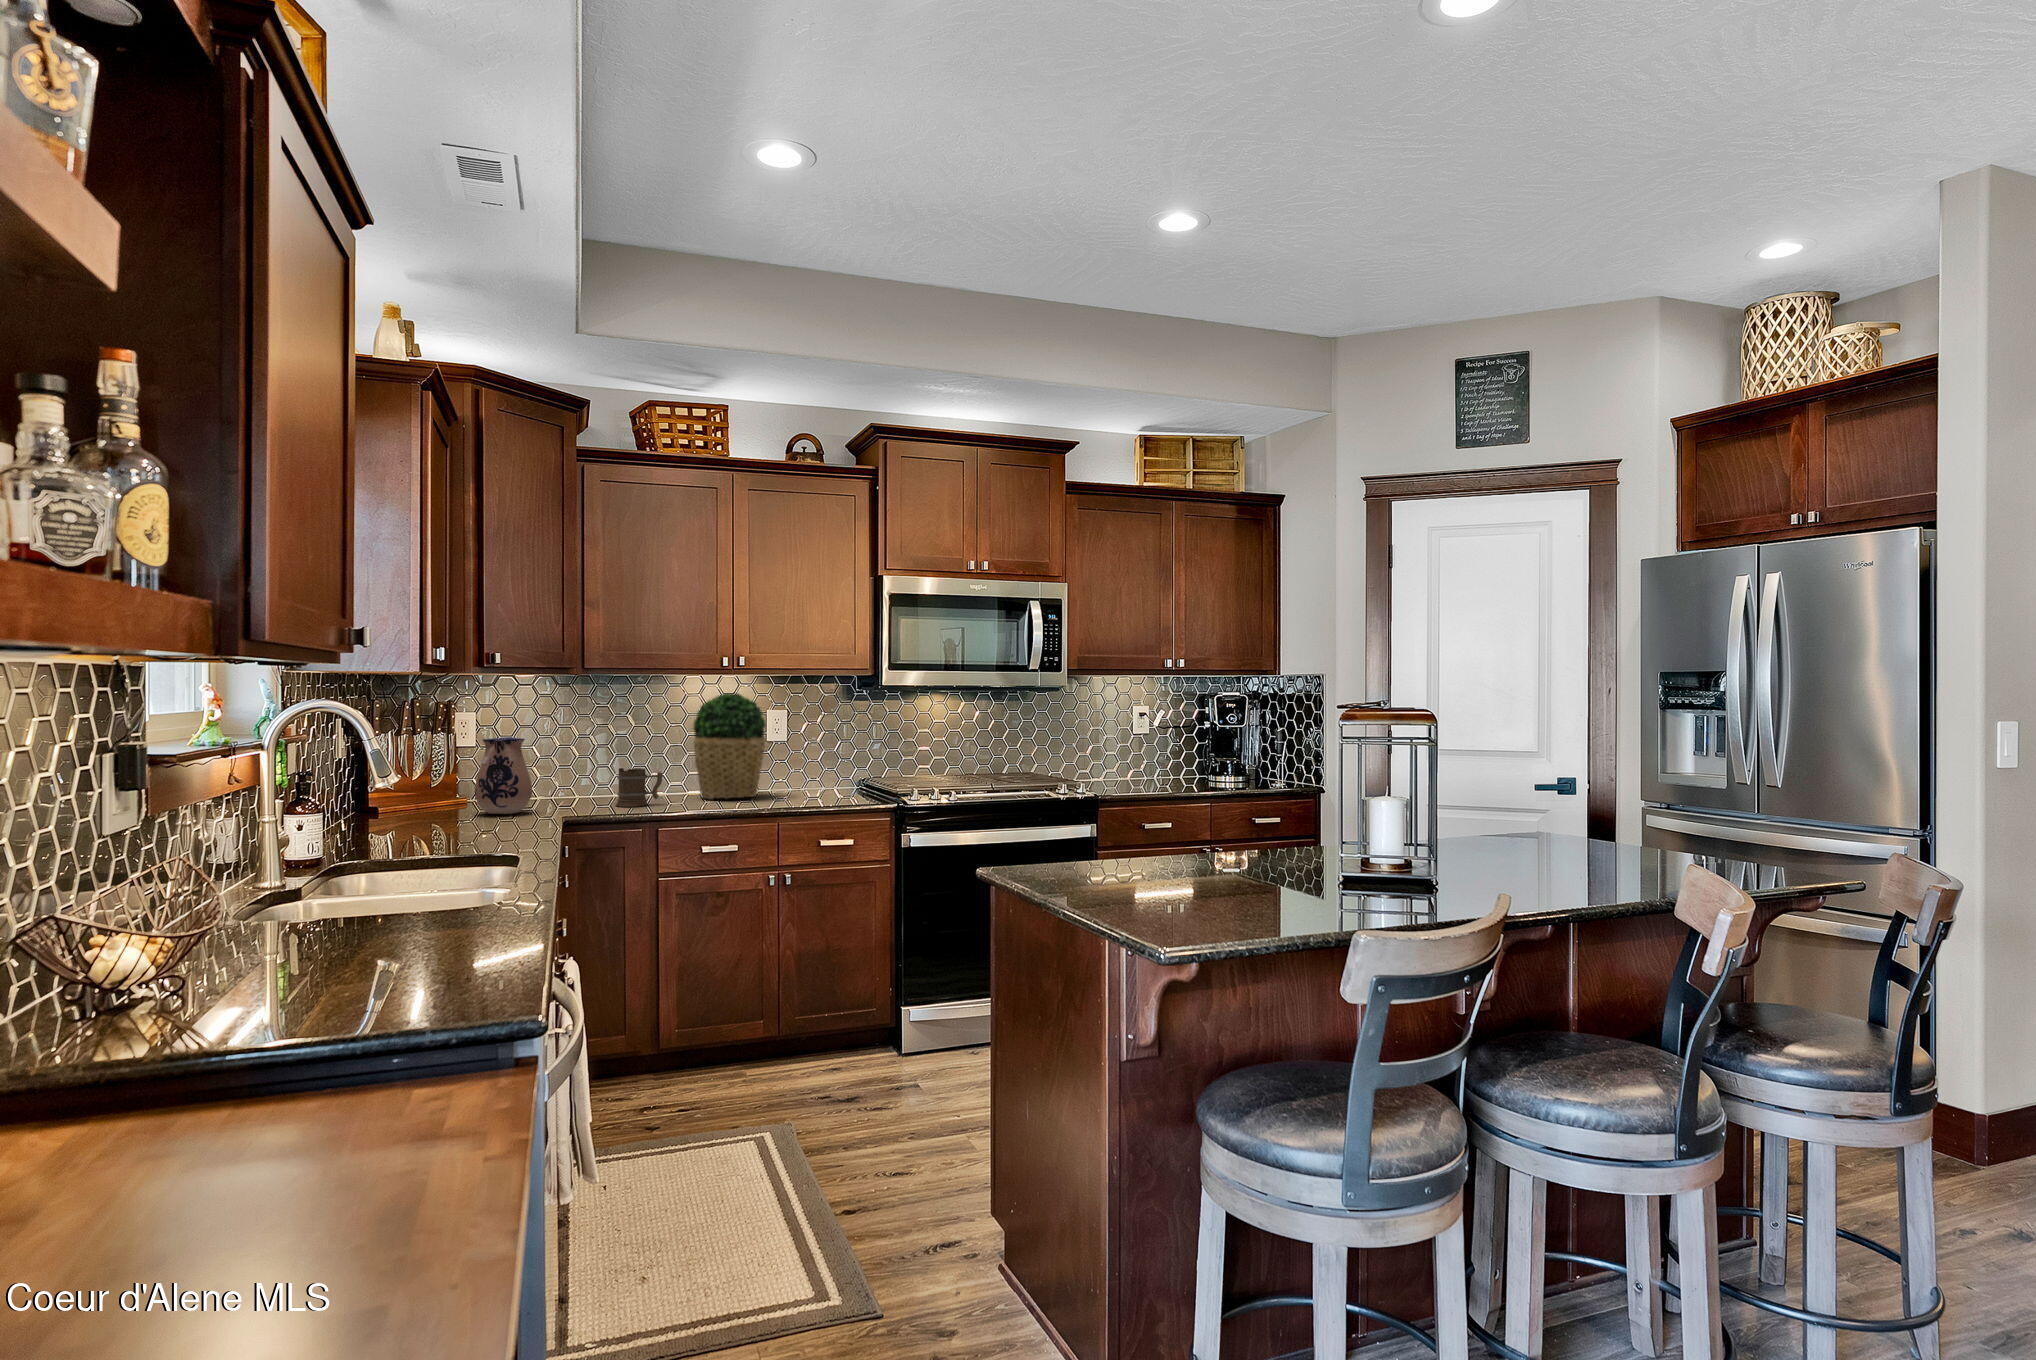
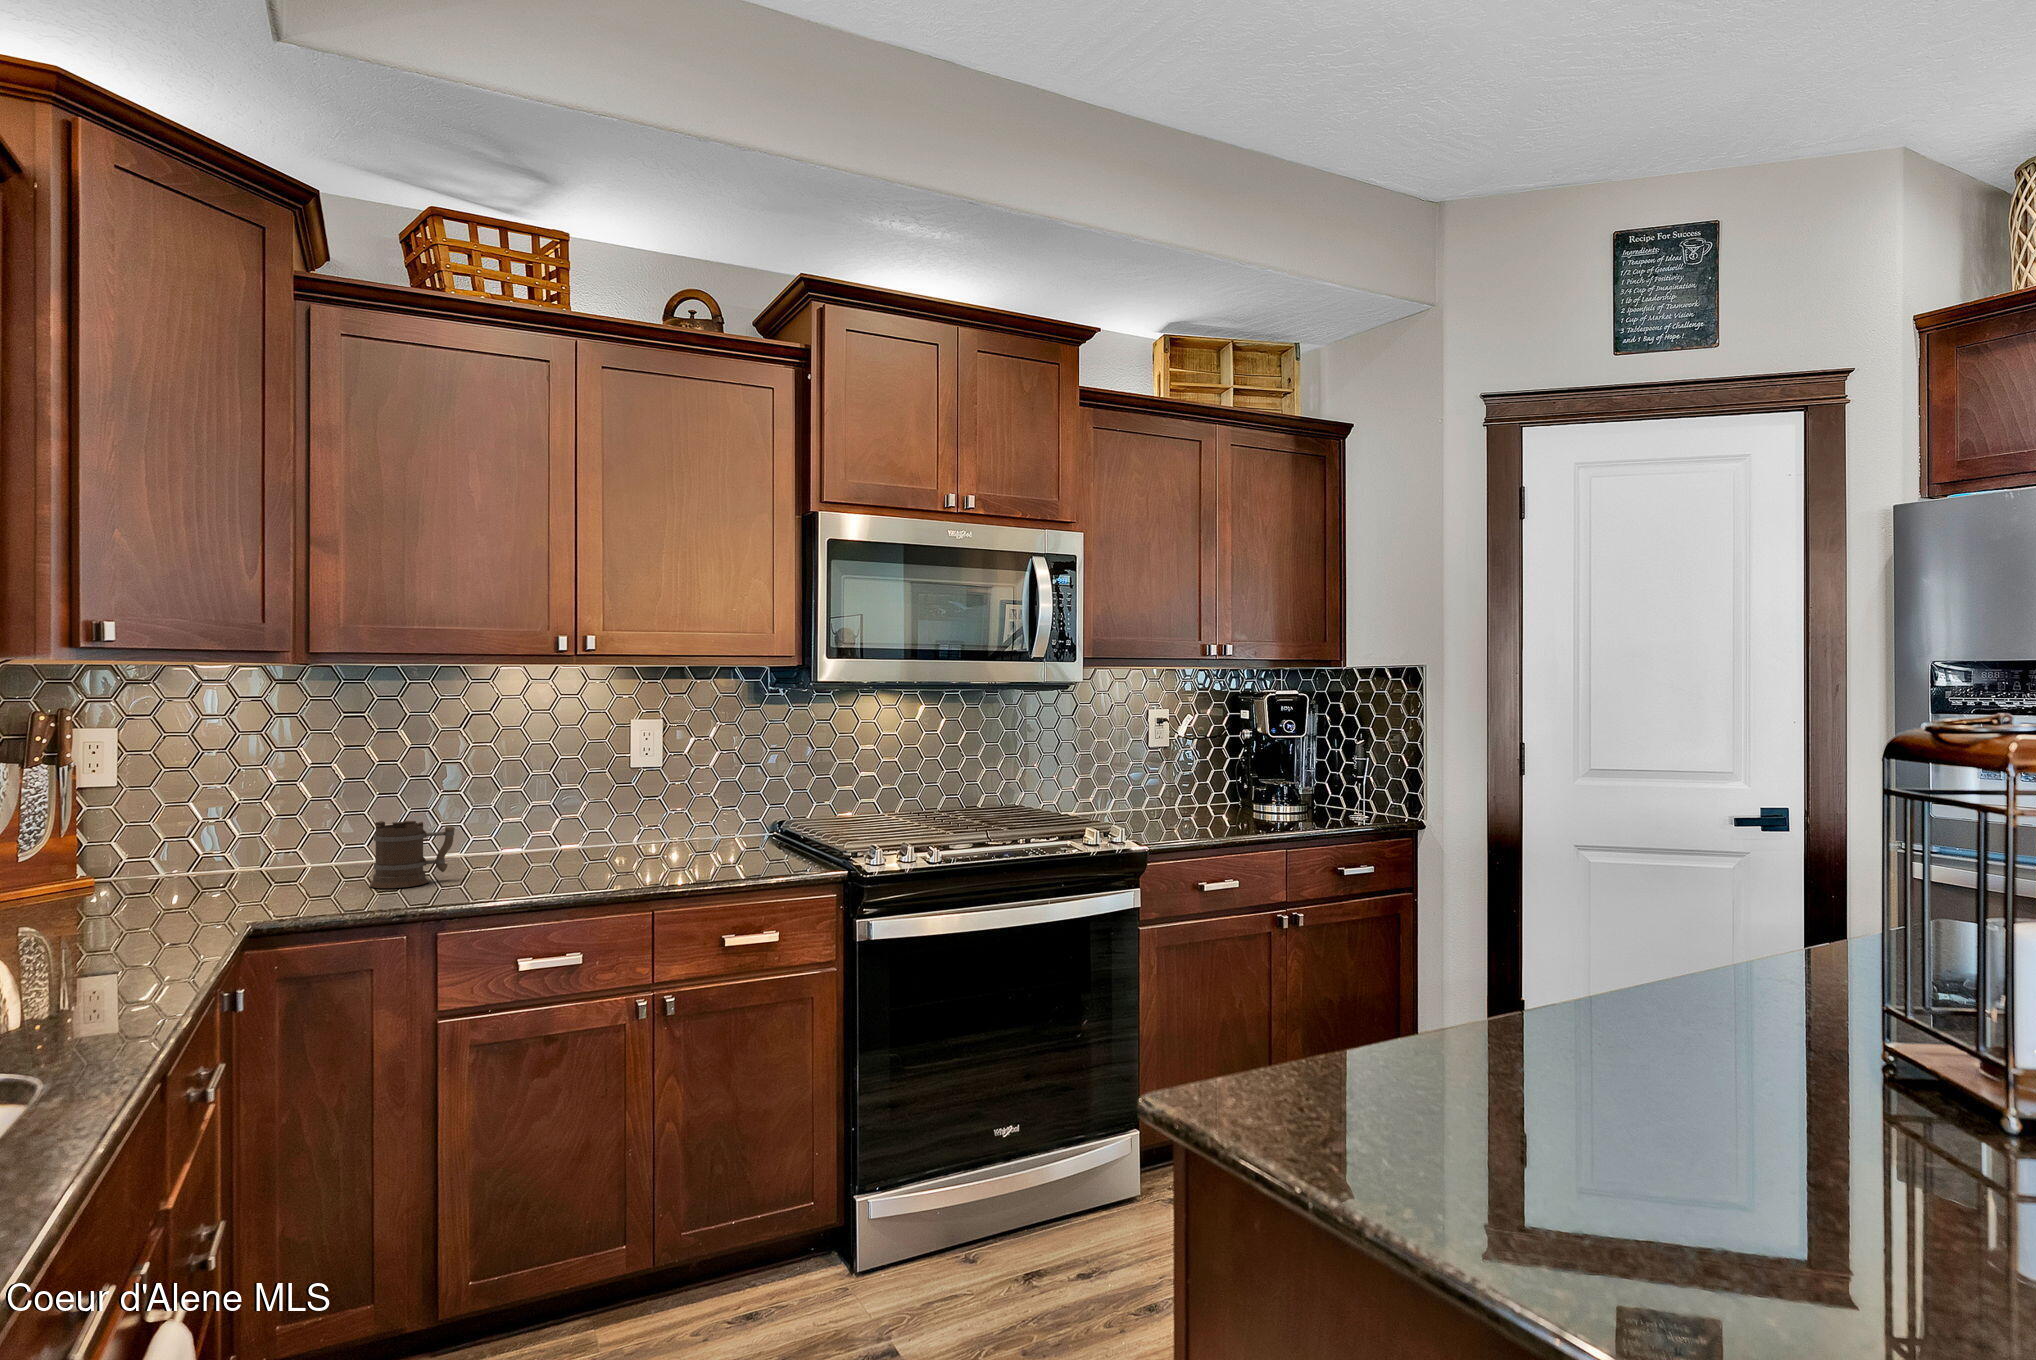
potted plant: present [693,693,765,799] -> none [507,693,630,866]
ceramic pitcher: present [475,738,532,814] -> none [88,776,206,916]

